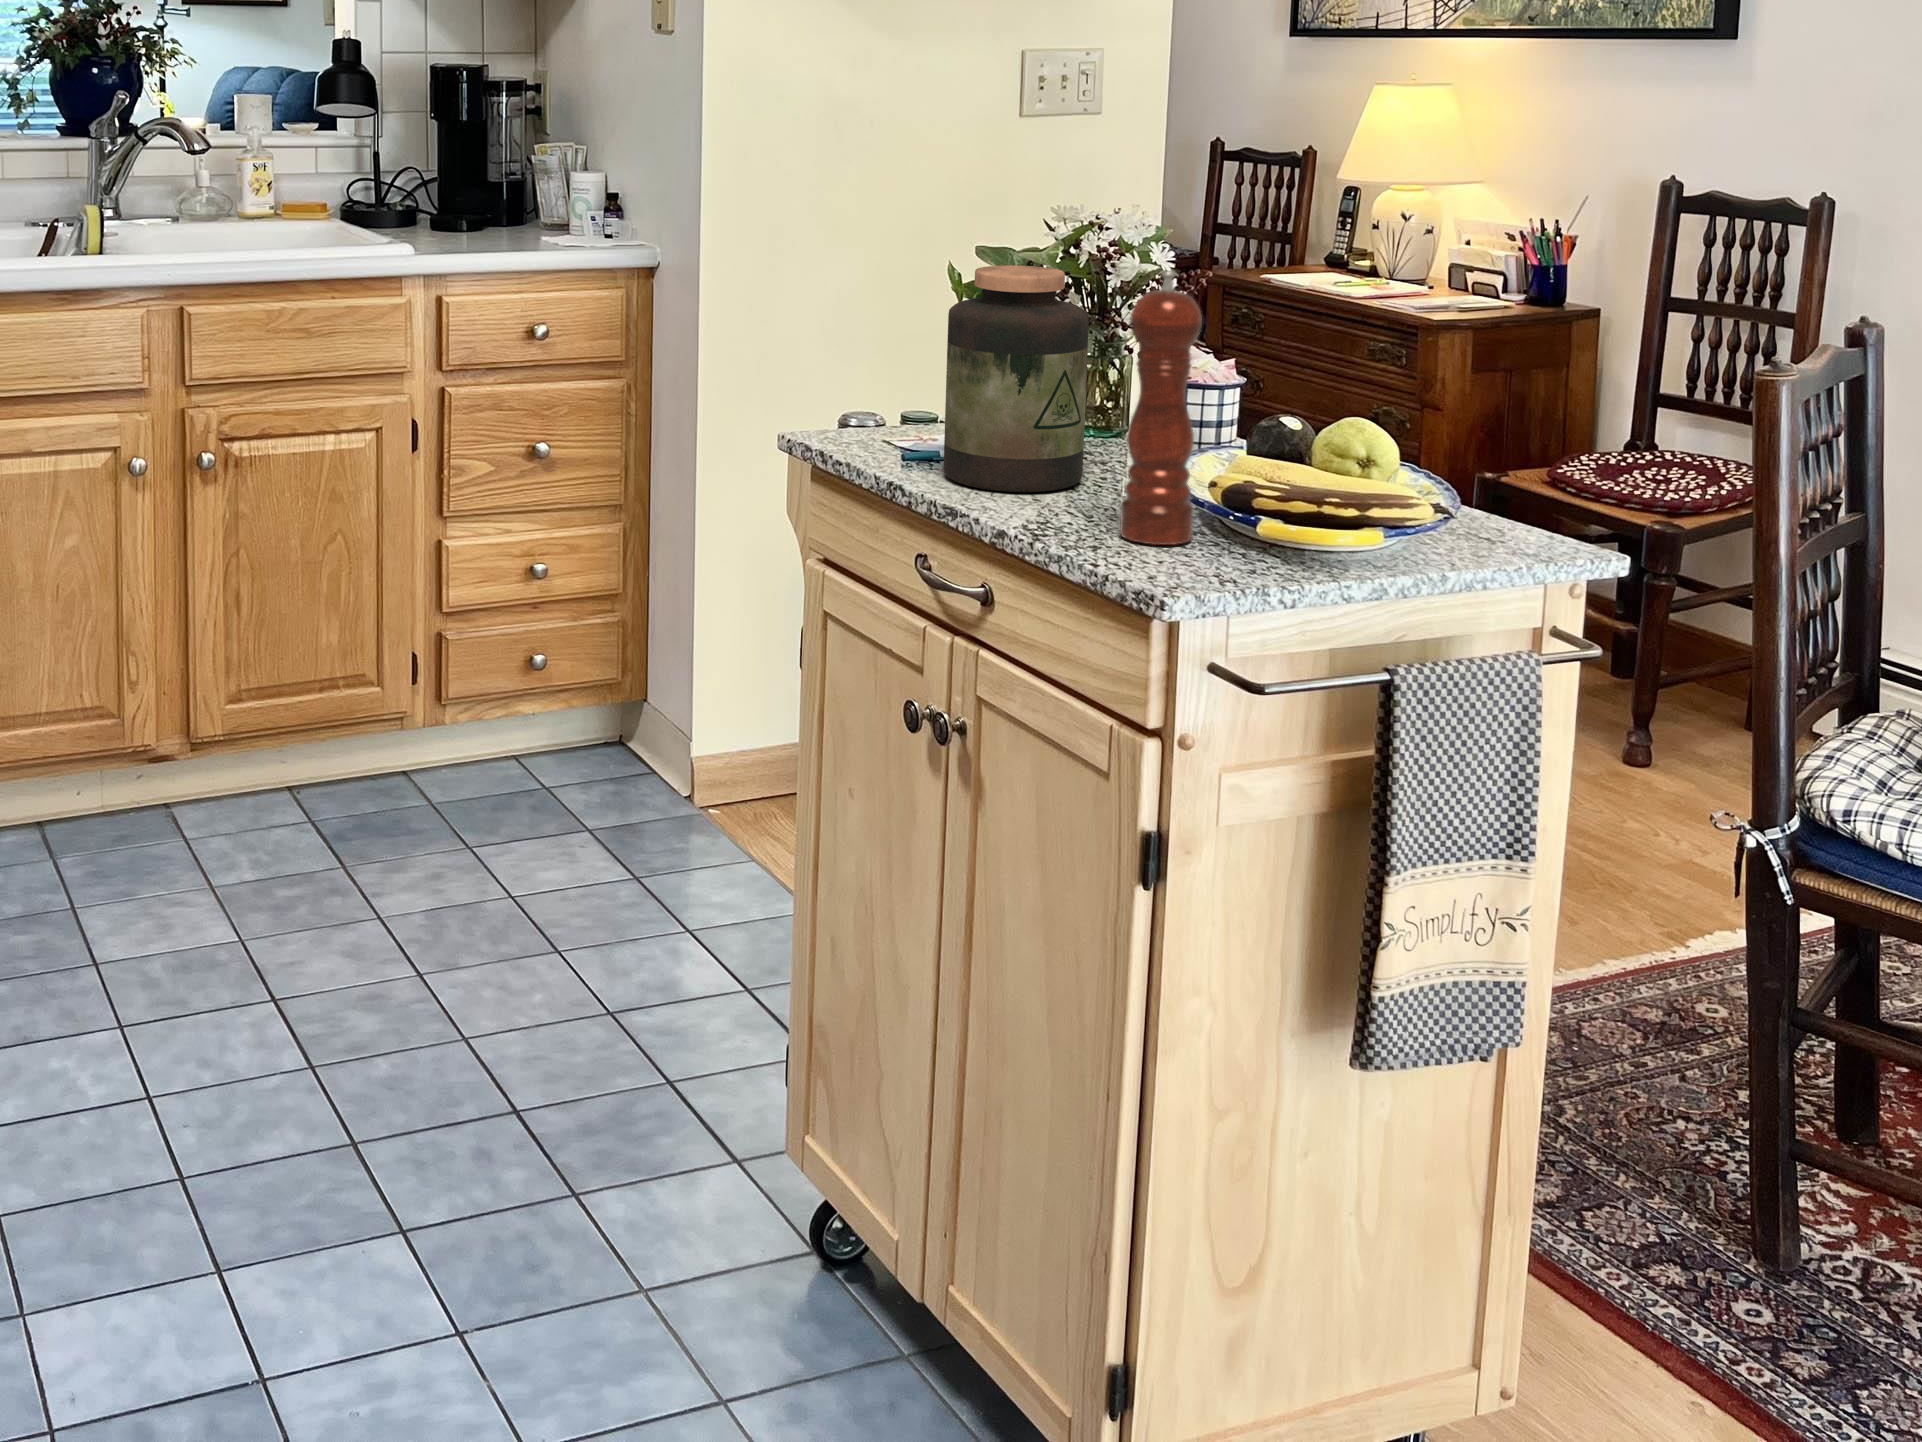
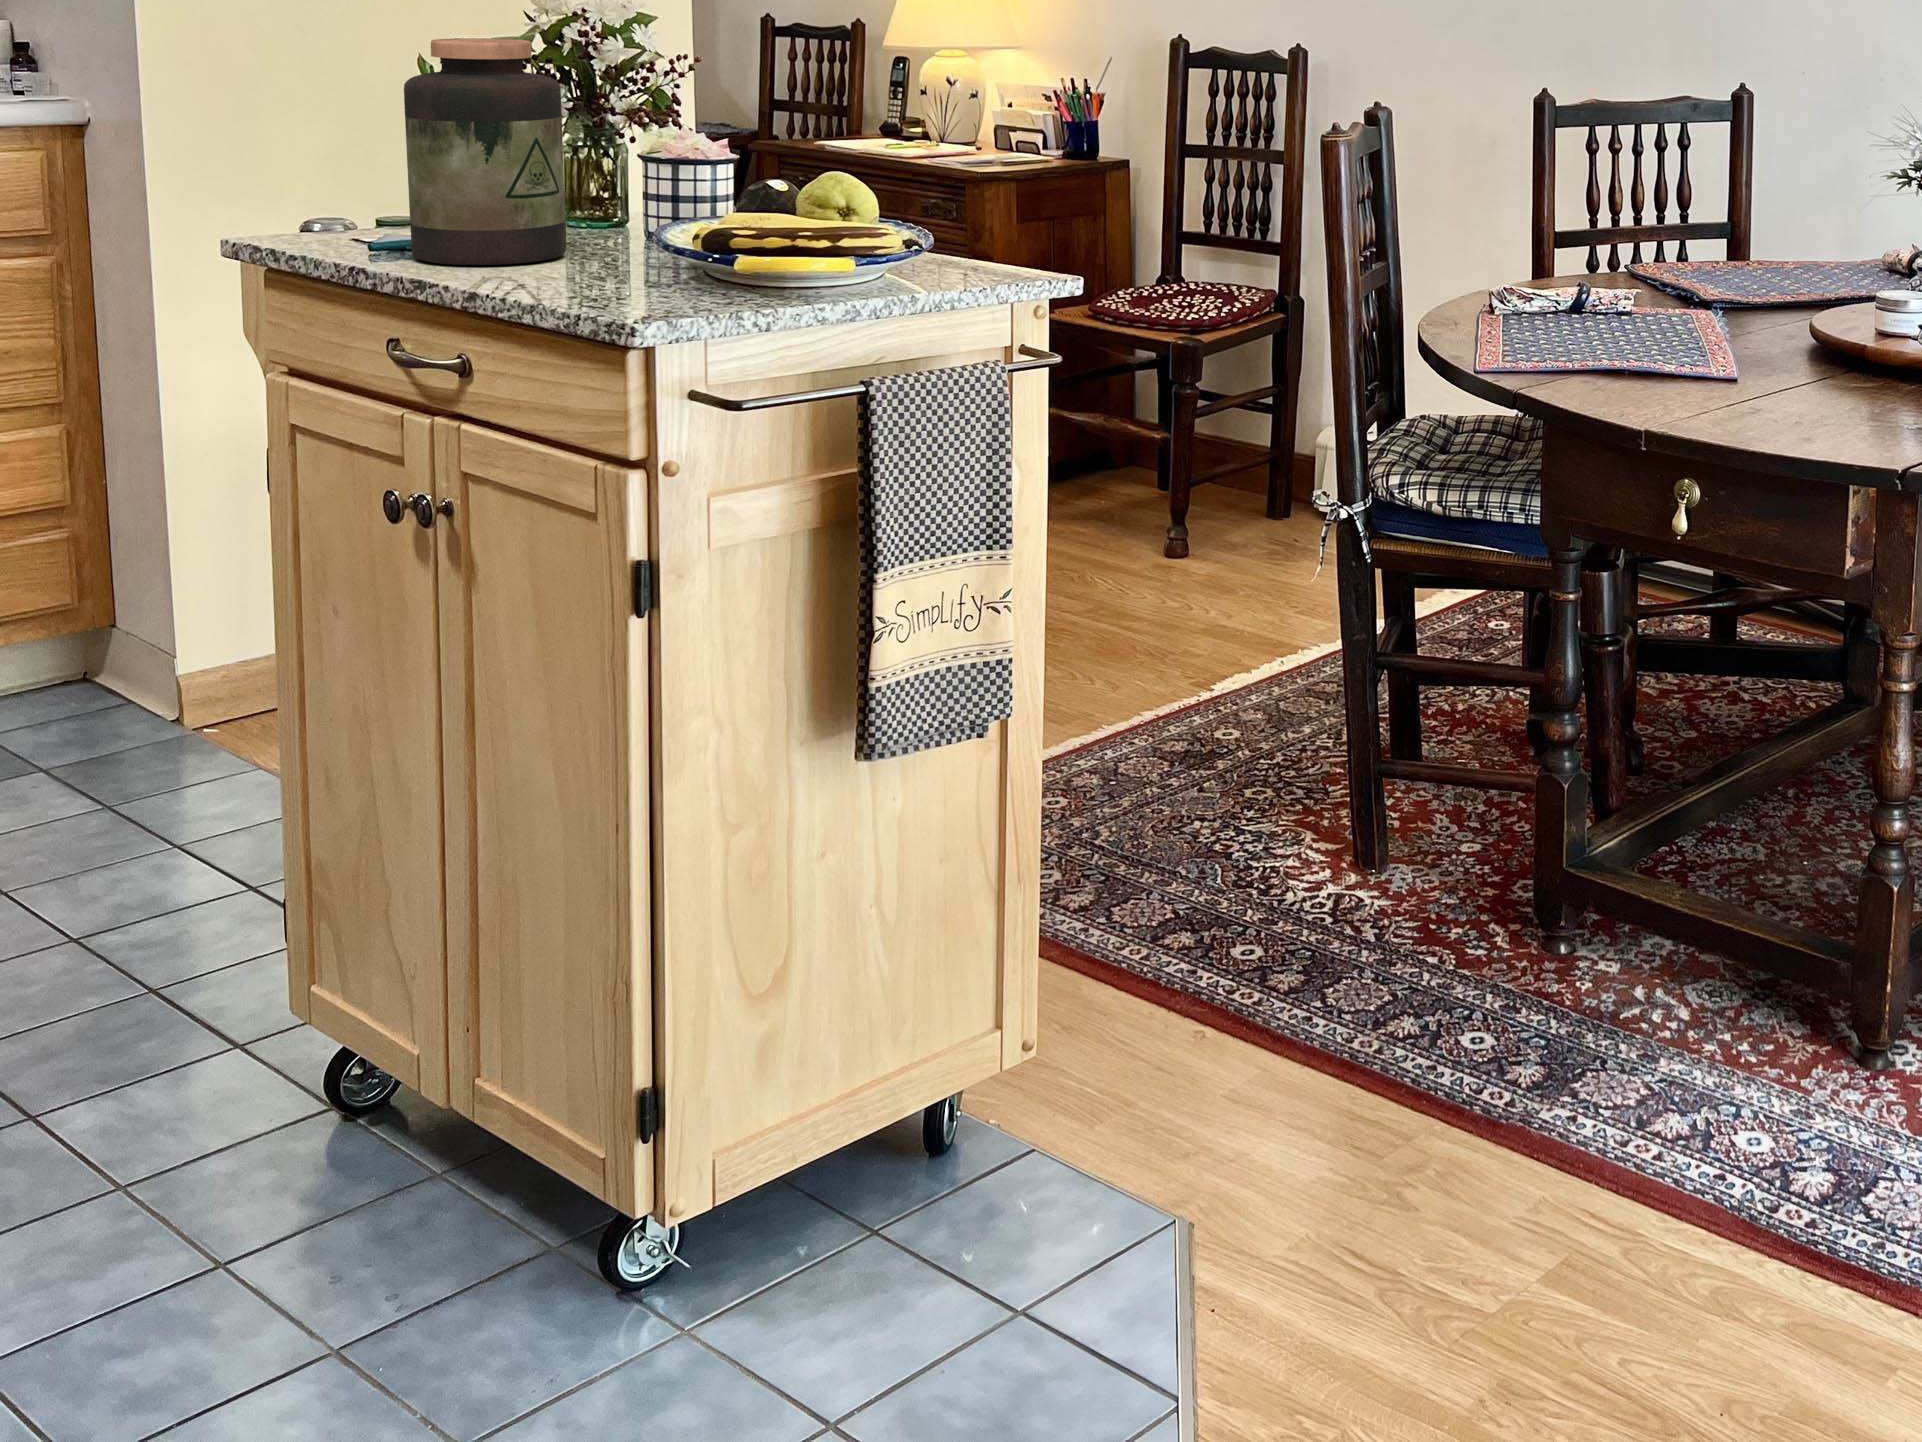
pepper mill: present [1120,271,1202,545] -> none [592,20,673,291]

